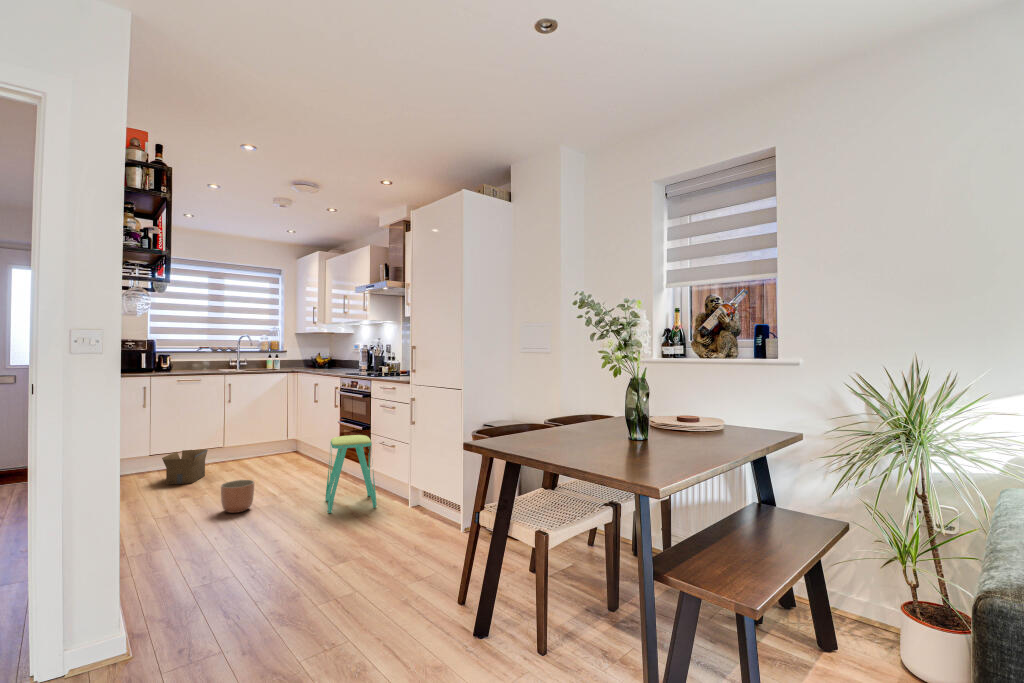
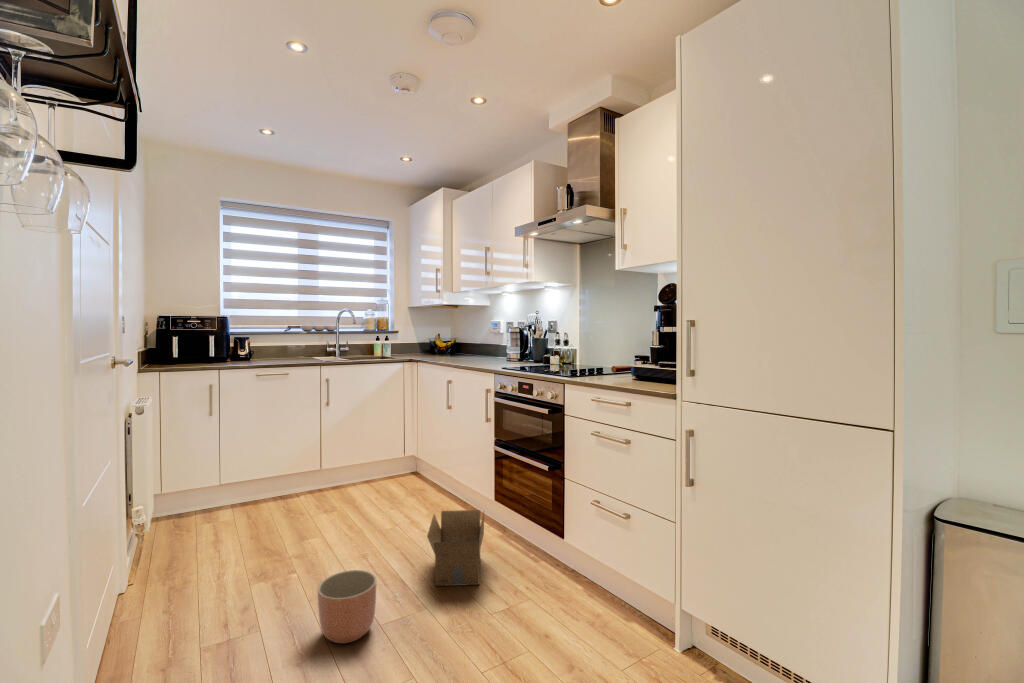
stool: present [325,435,377,513] -> none [499,490,608,661]
cardboard box: present [162,449,208,485] -> present [427,510,484,586]

